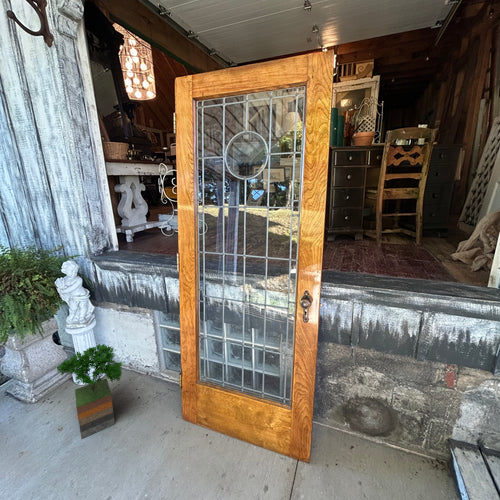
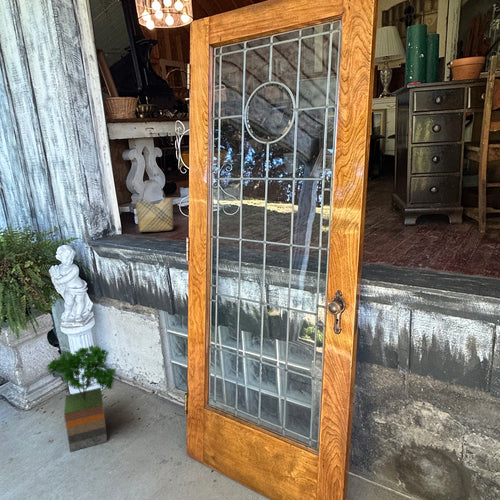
woven basket: none [128,208,160,248] -> present [135,180,173,232]

